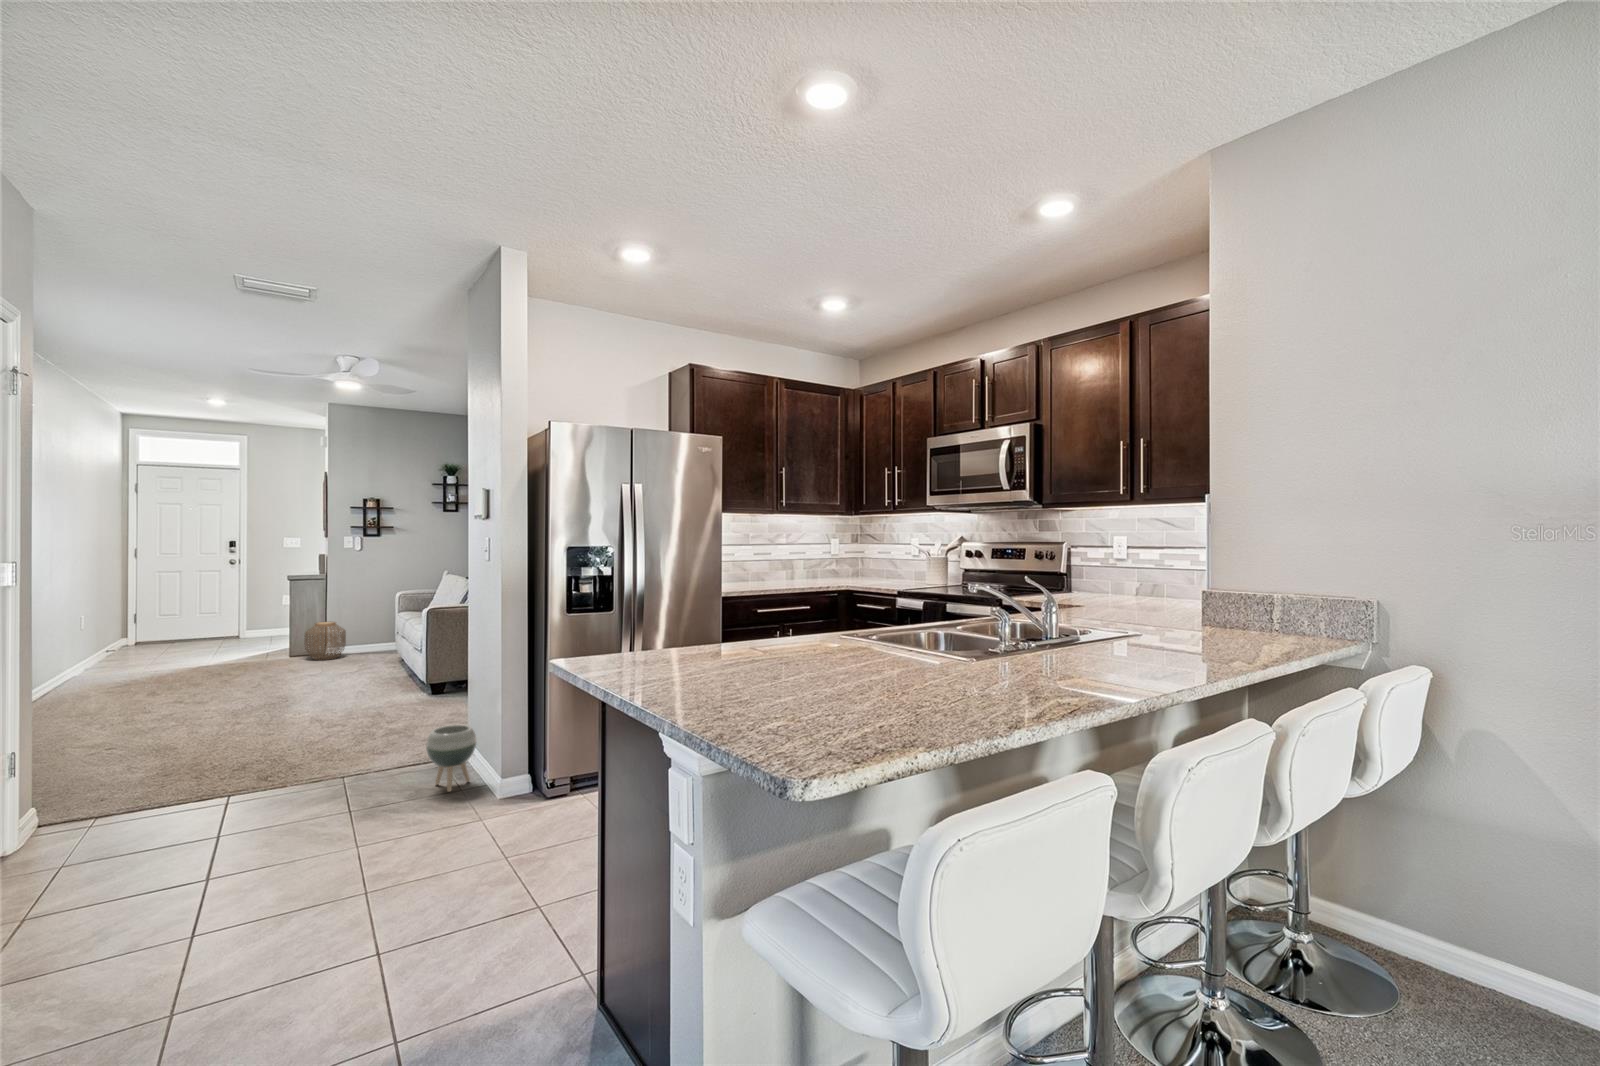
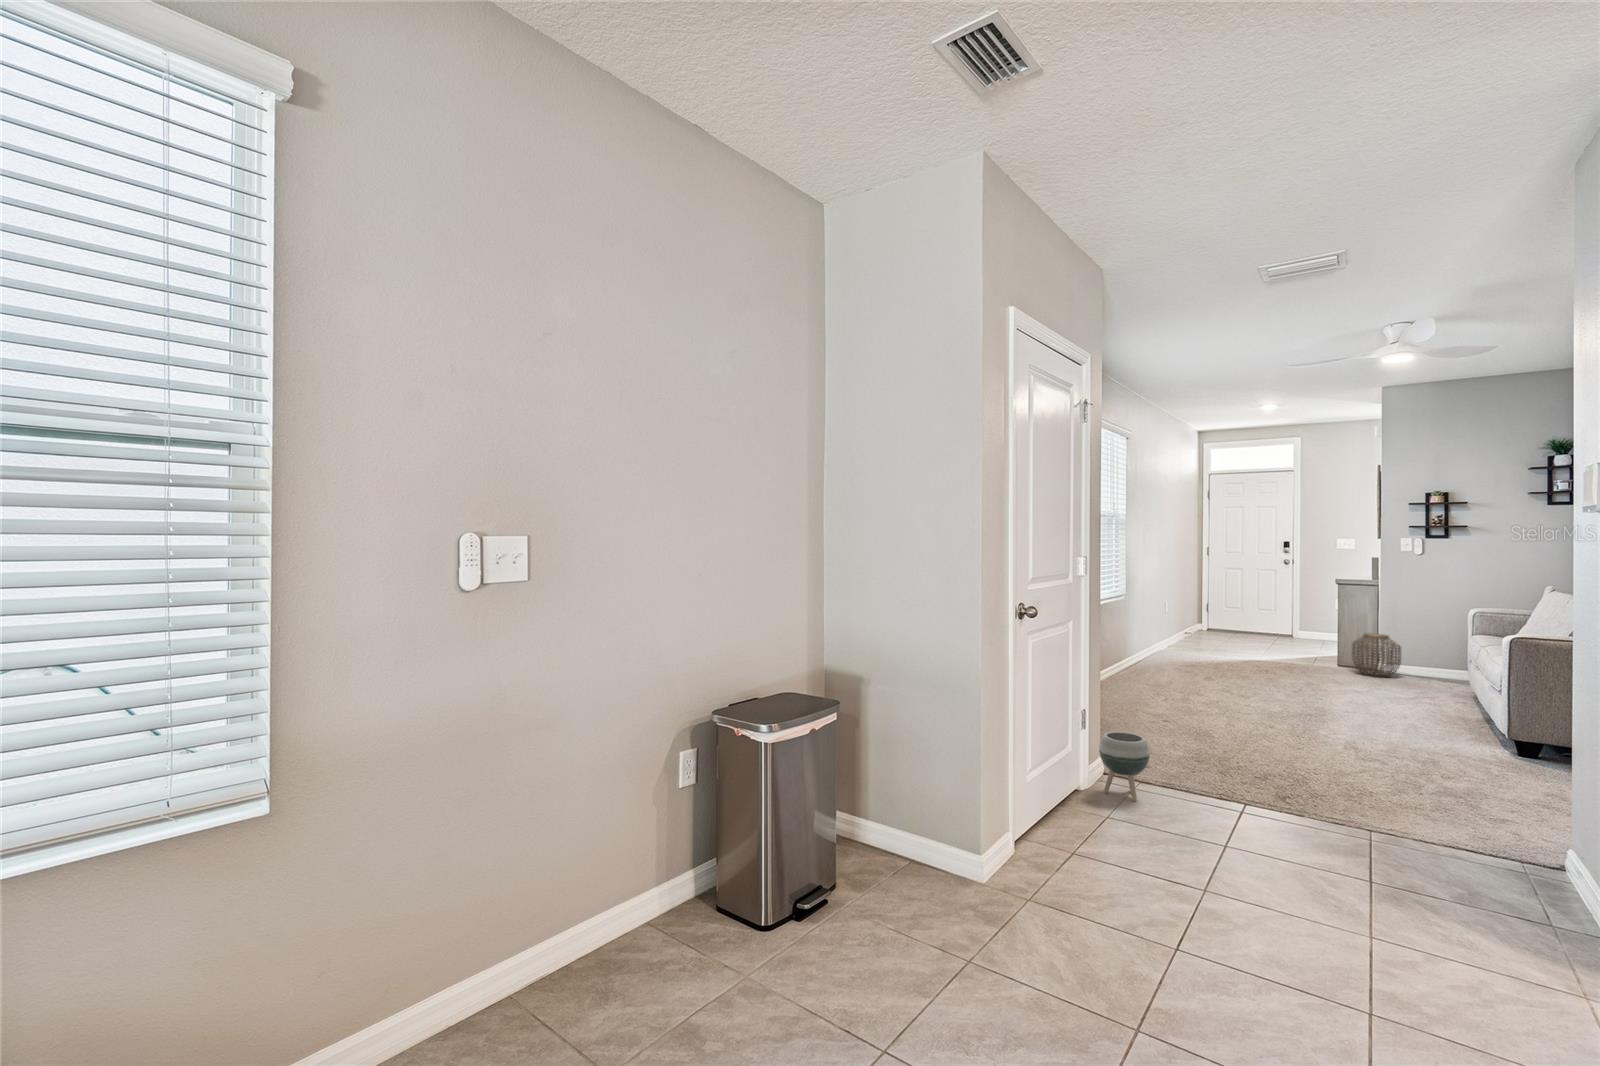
planter: present [426,725,476,792] -> present [1099,732,1150,801]

